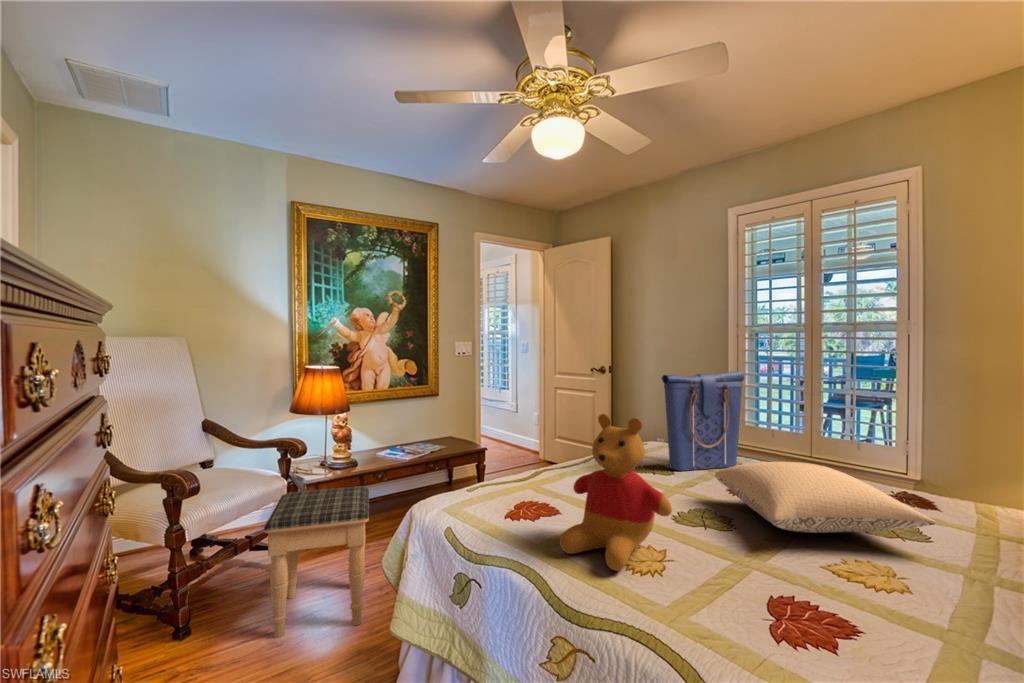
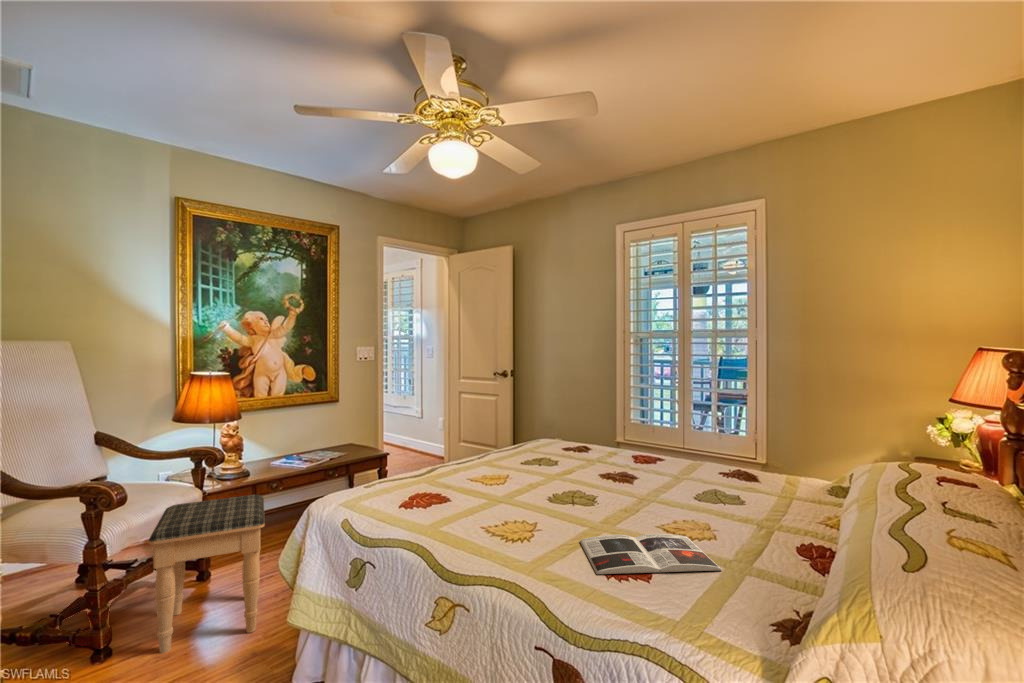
tote bag: present [662,371,744,471] -> none [549,373,620,463]
stuffed bear: present [560,414,672,571] -> none [446,410,540,541]
pillow: present [715,462,936,533] -> none [587,448,739,502]
magazine: none [727,576,951,649] -> present [580,534,722,574]

